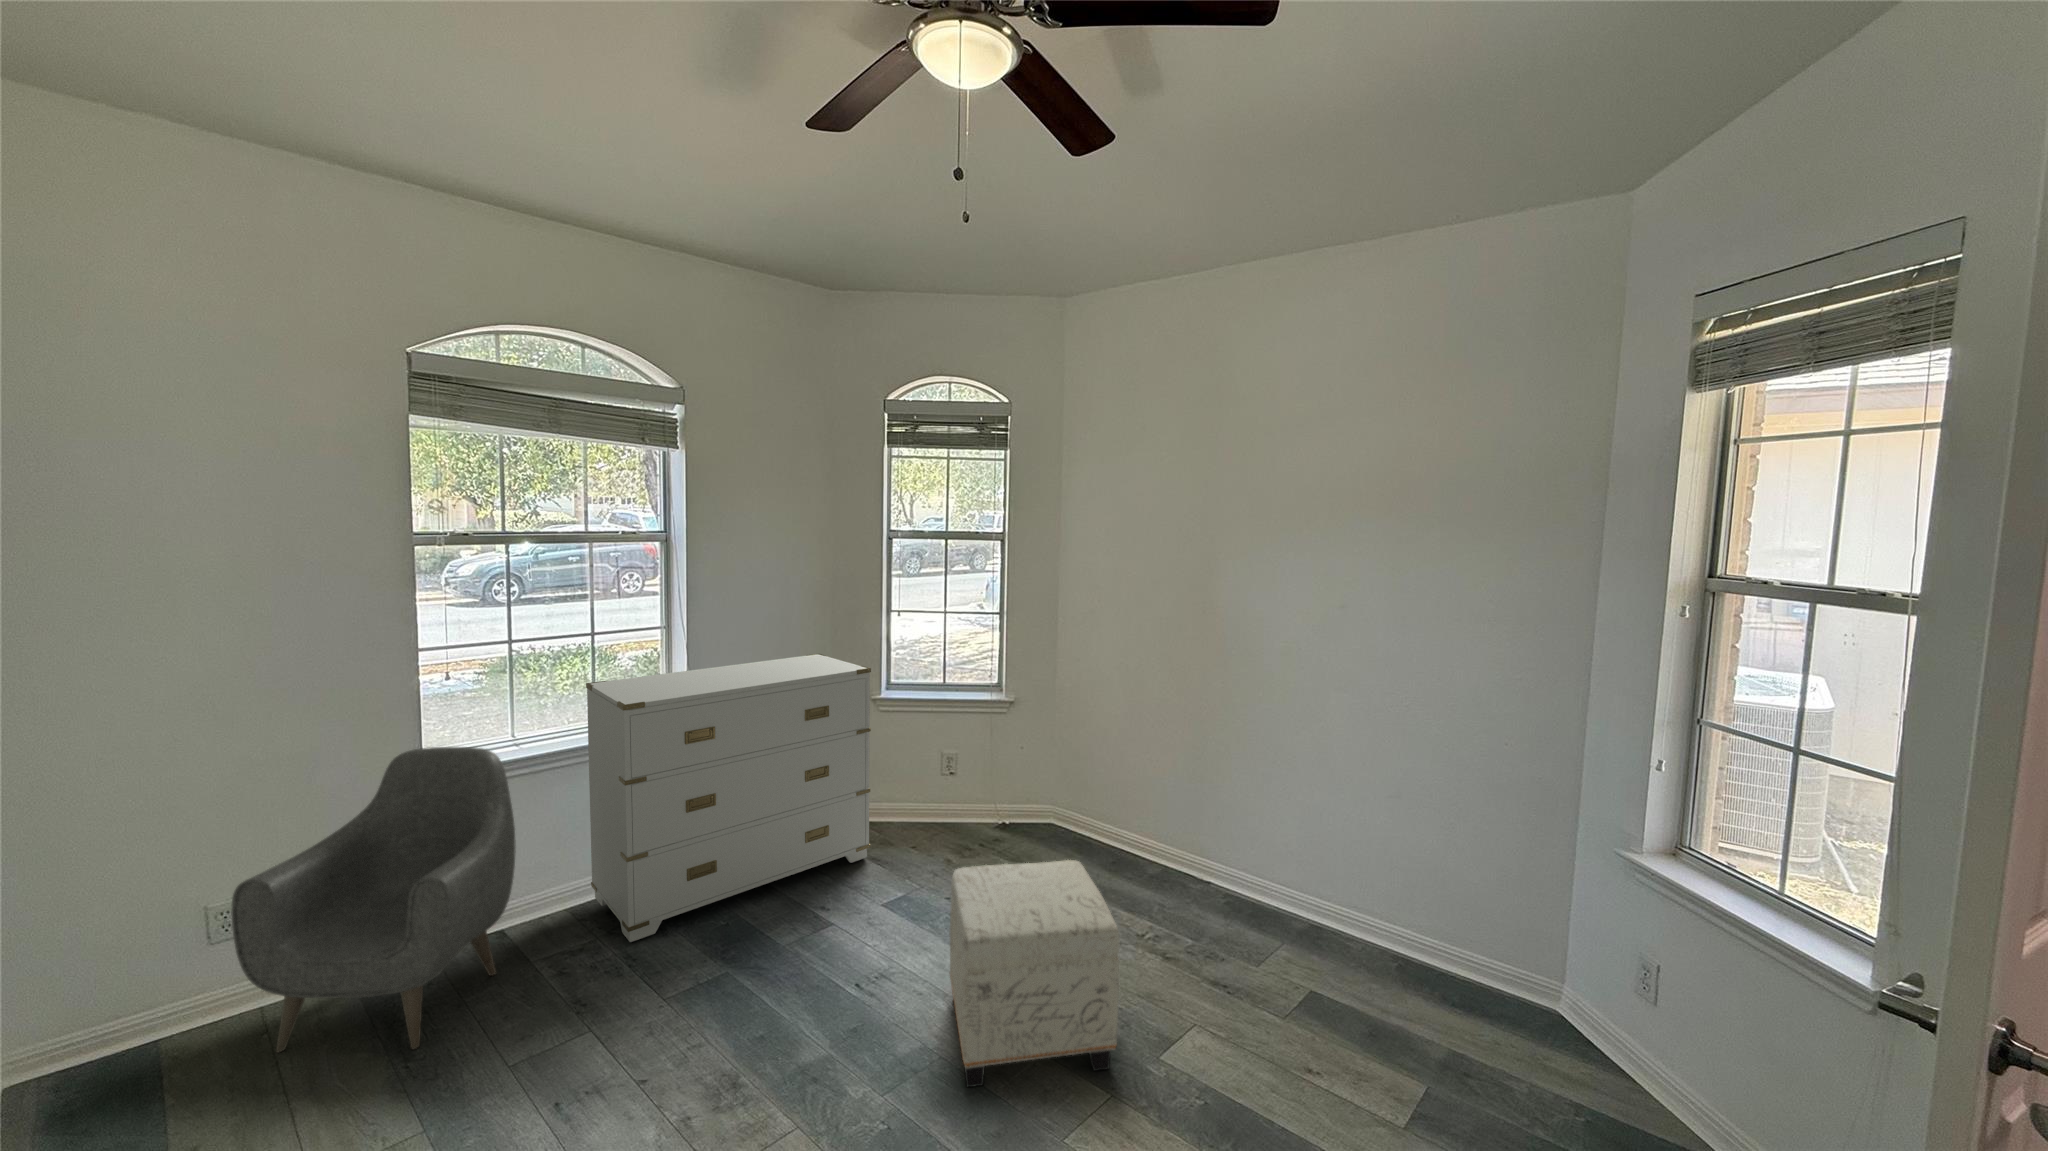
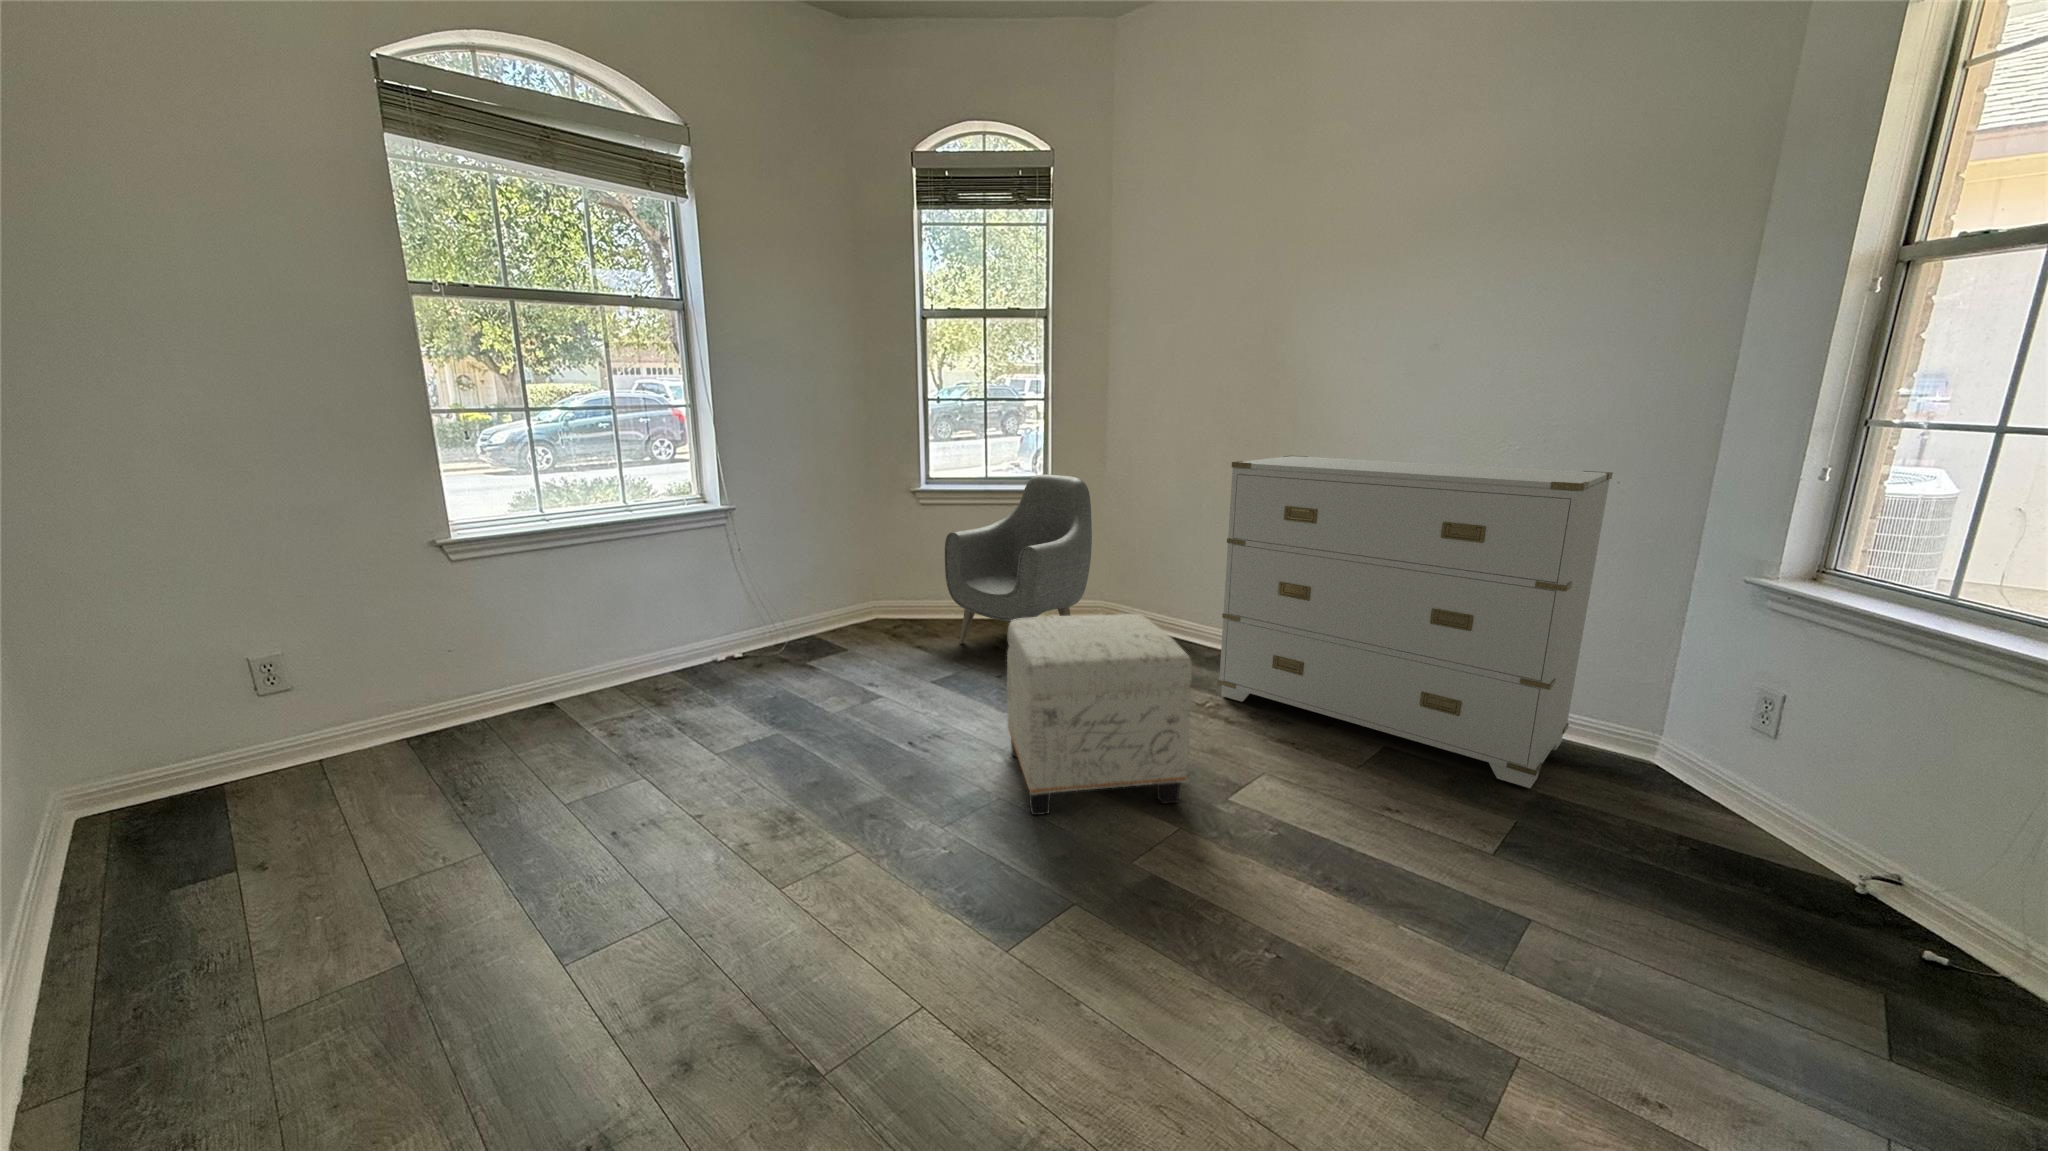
dresser: present [586,654,871,942] -> present [1218,456,1613,788]
armchair: present [231,747,516,1052] -> present [945,475,1092,644]

